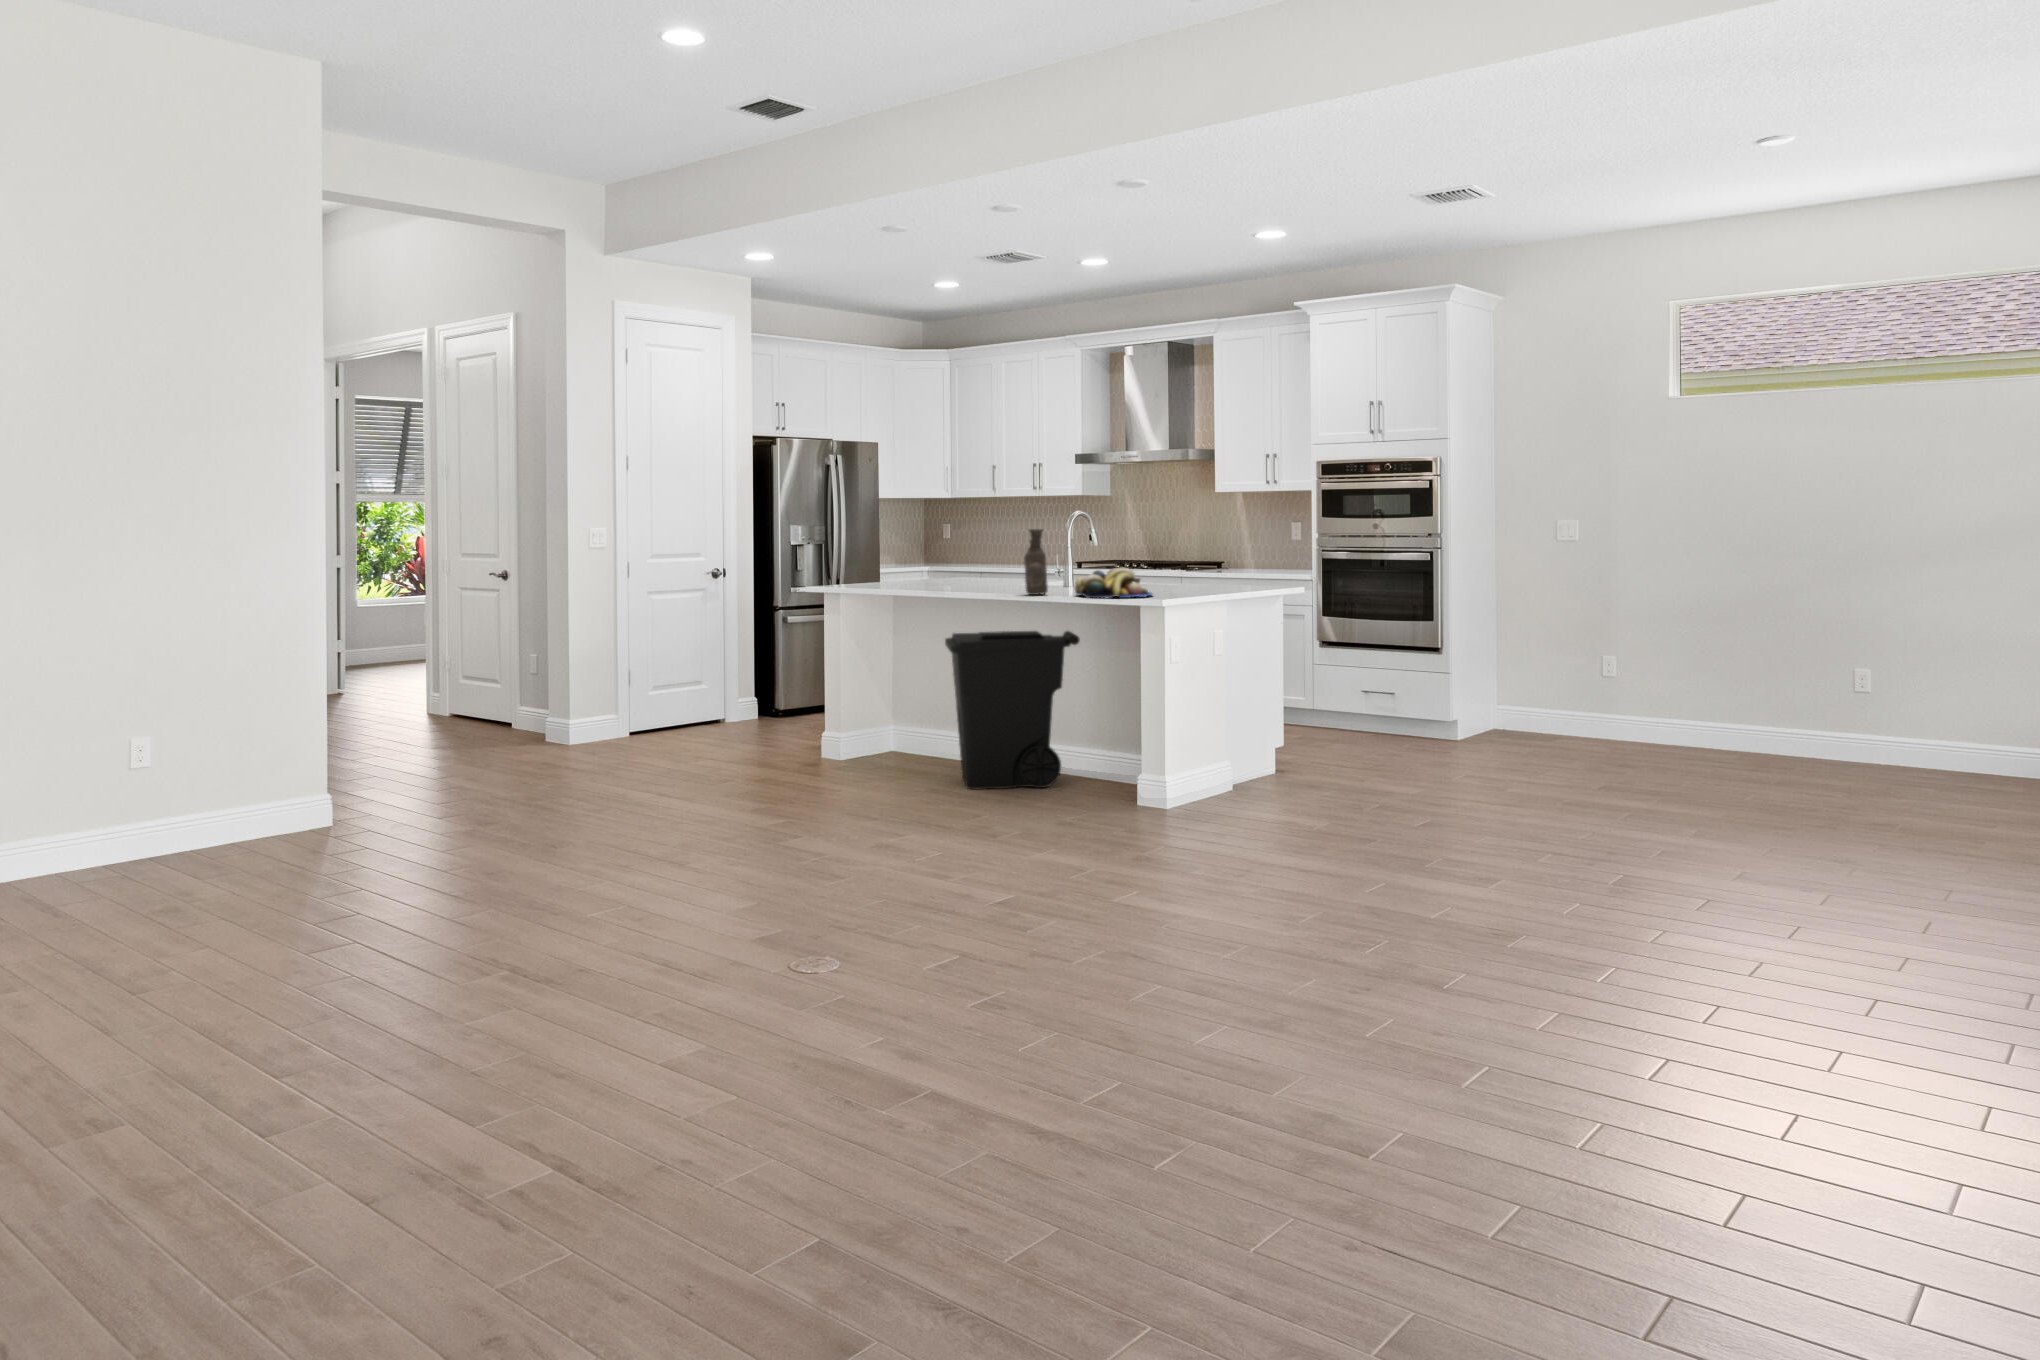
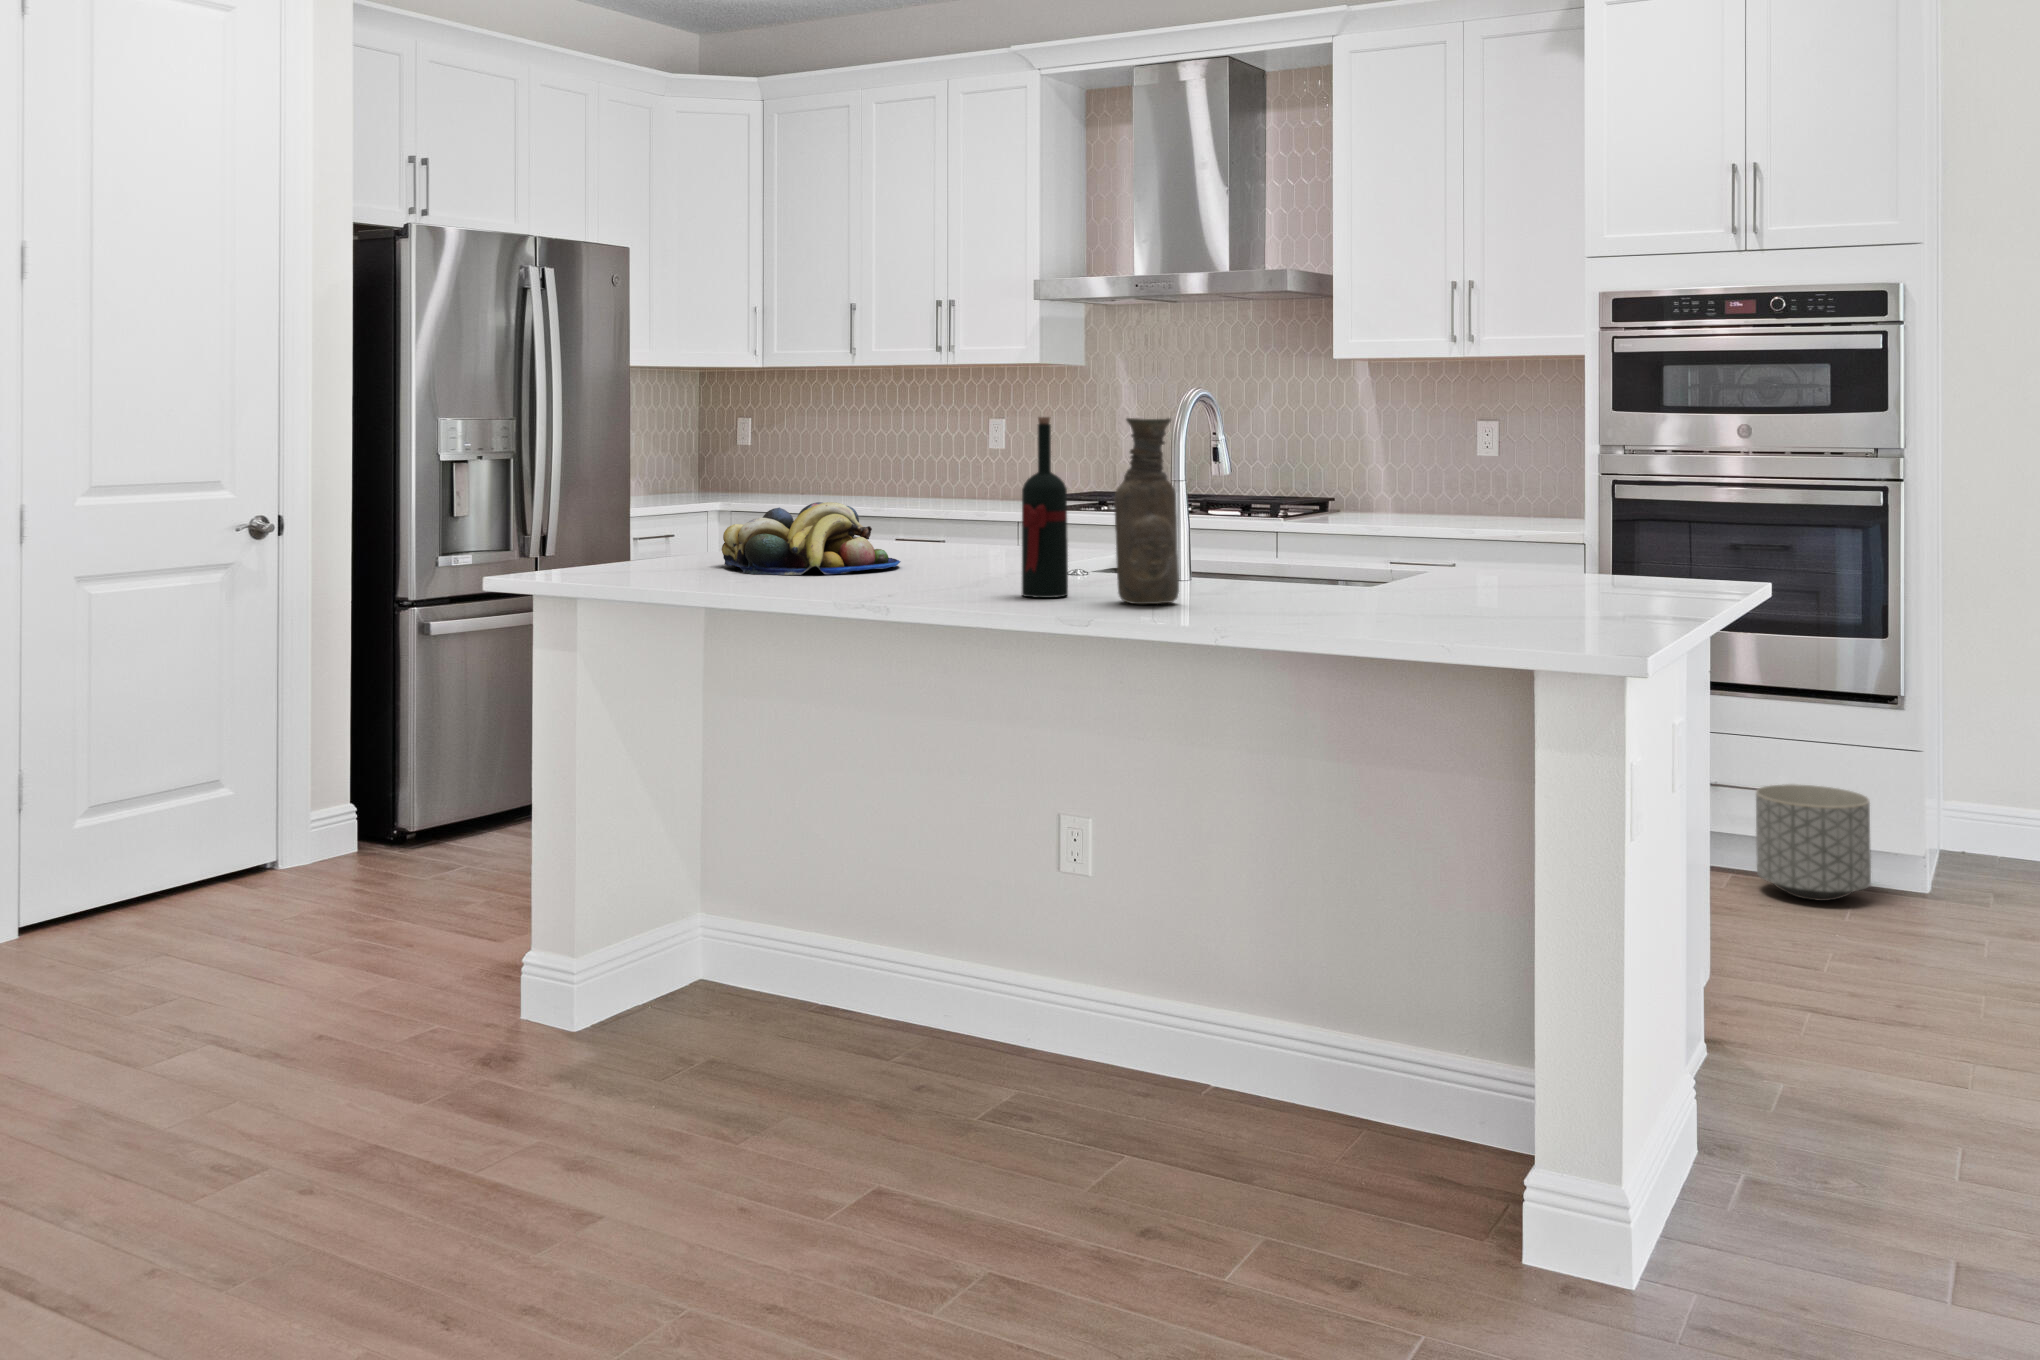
wine bottle: none [995,528,1013,593] -> present [1022,417,1068,598]
fruit bowl: present [1075,567,1152,598] -> present [722,502,901,575]
trash can: present [945,631,1080,789] -> none [882,682,1303,1198]
planter: none [1367,690,1416,739] -> present [1756,784,1871,901]

